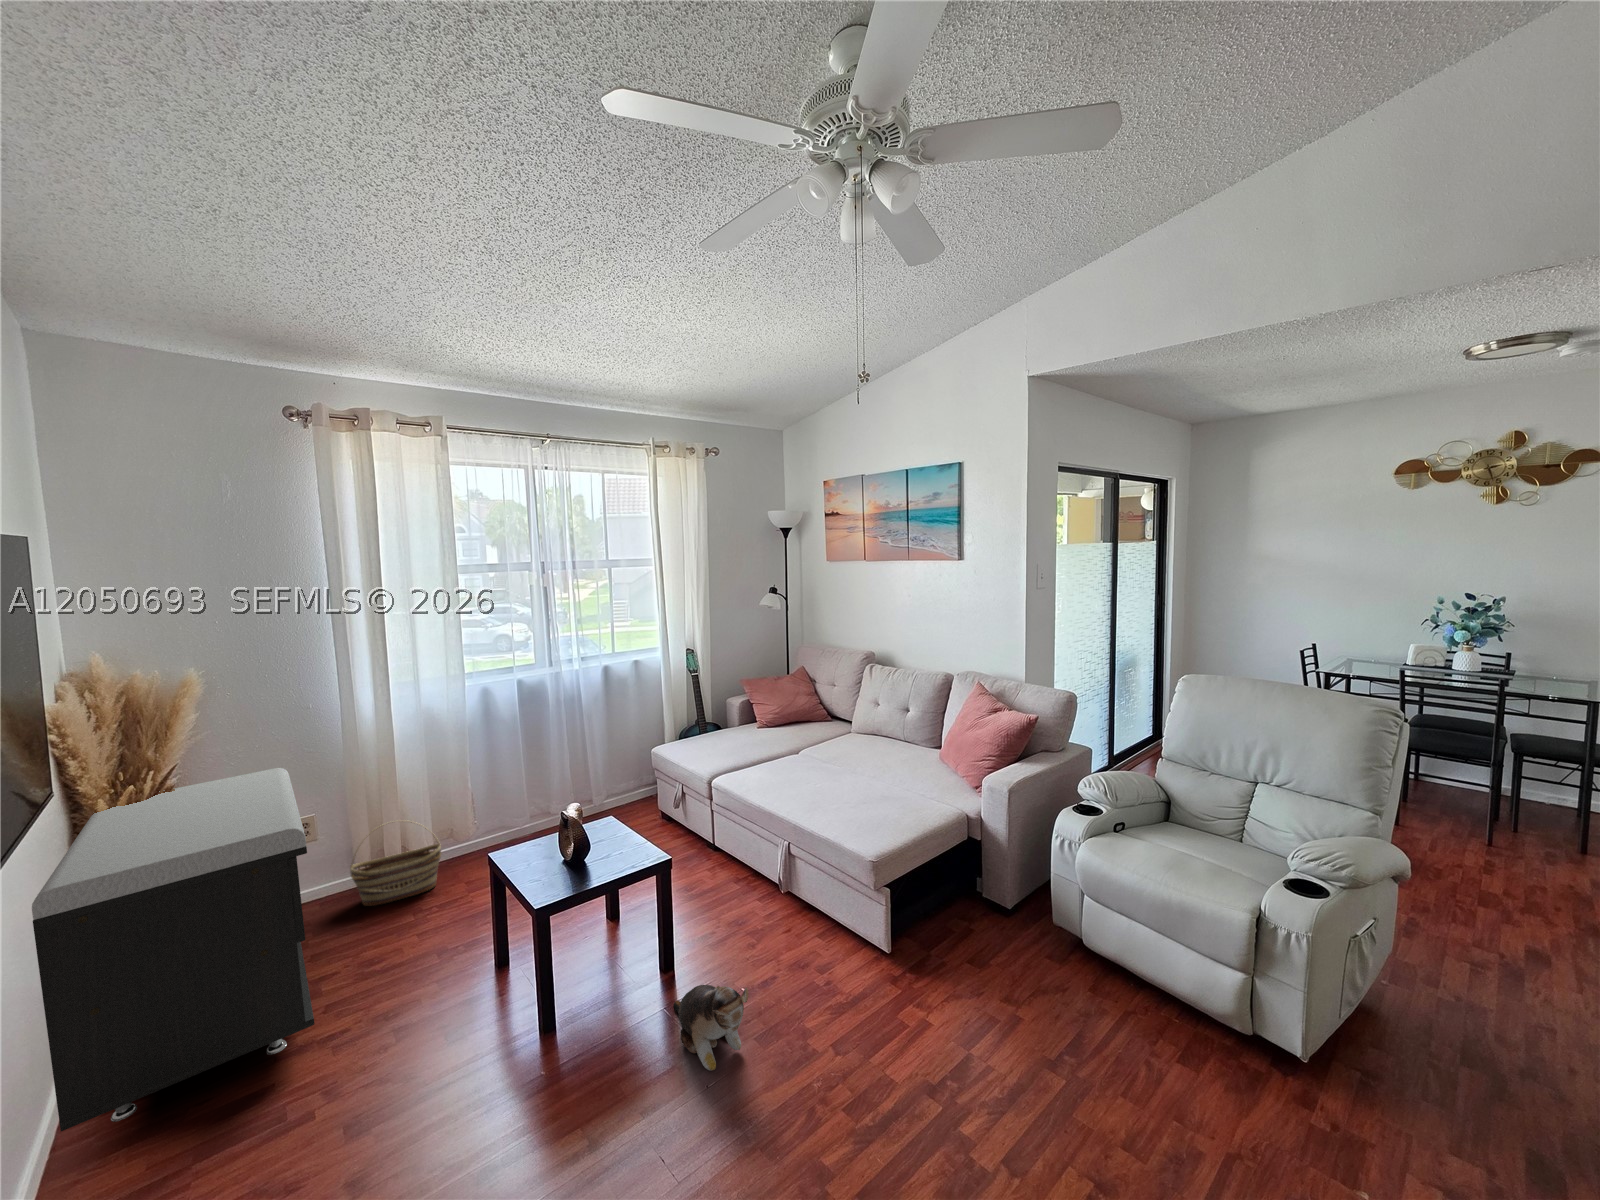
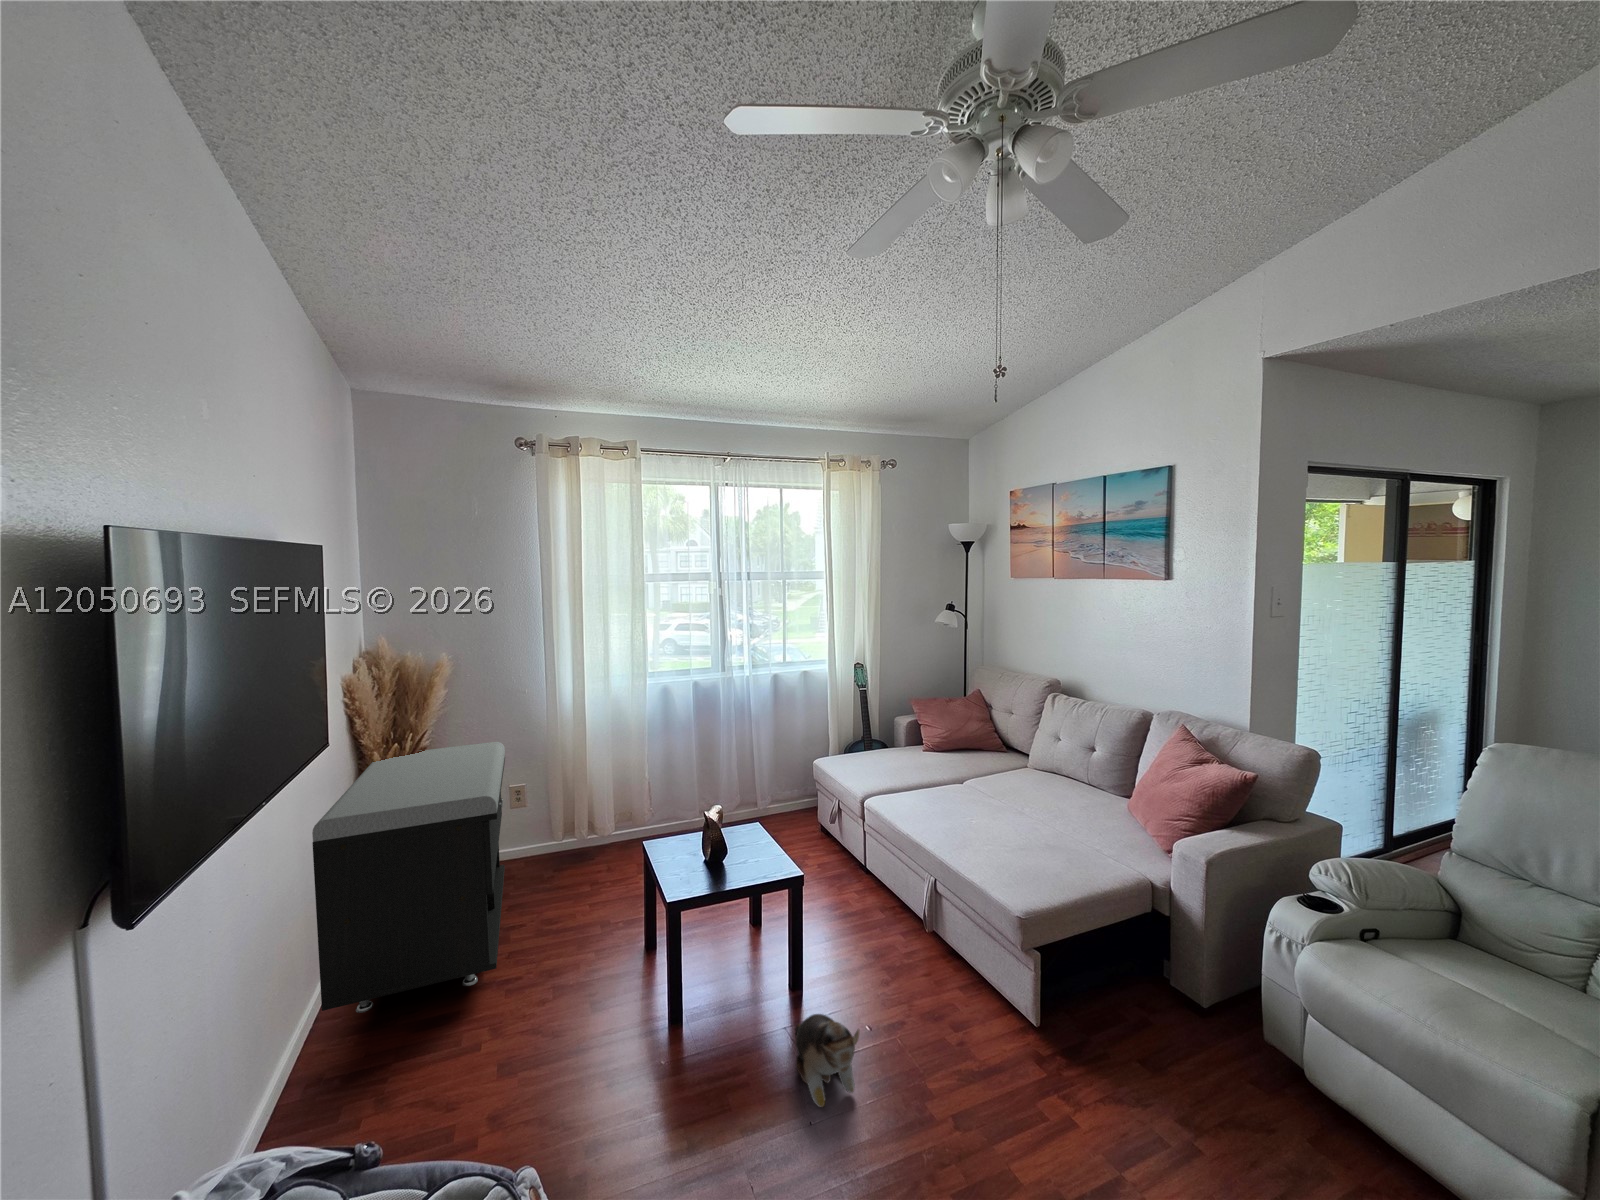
basket: present [350,820,441,906] -> none [547,799,619,872]

